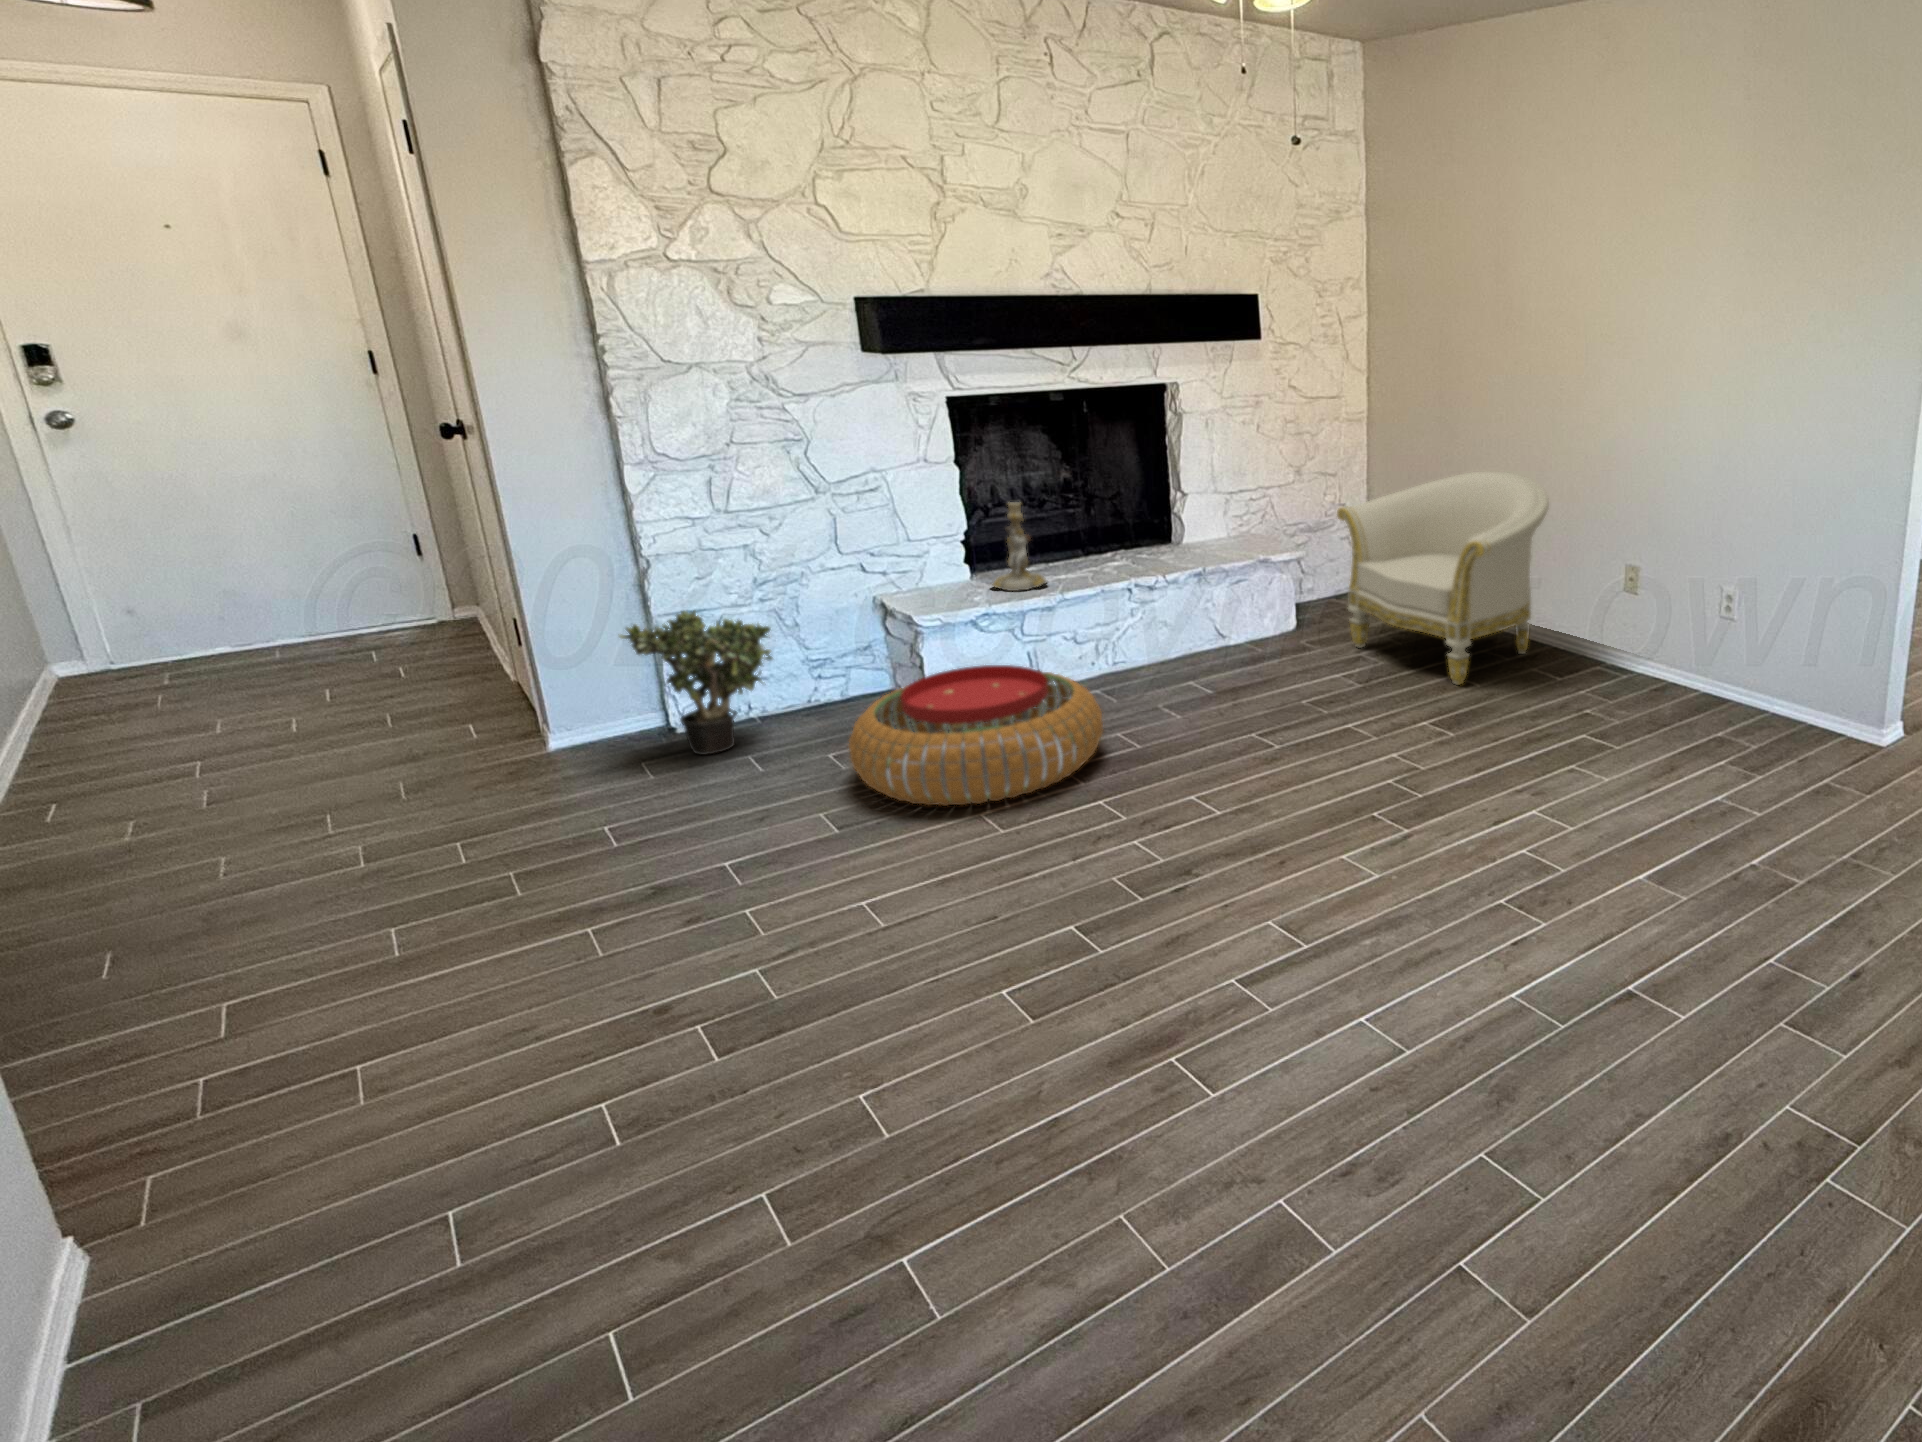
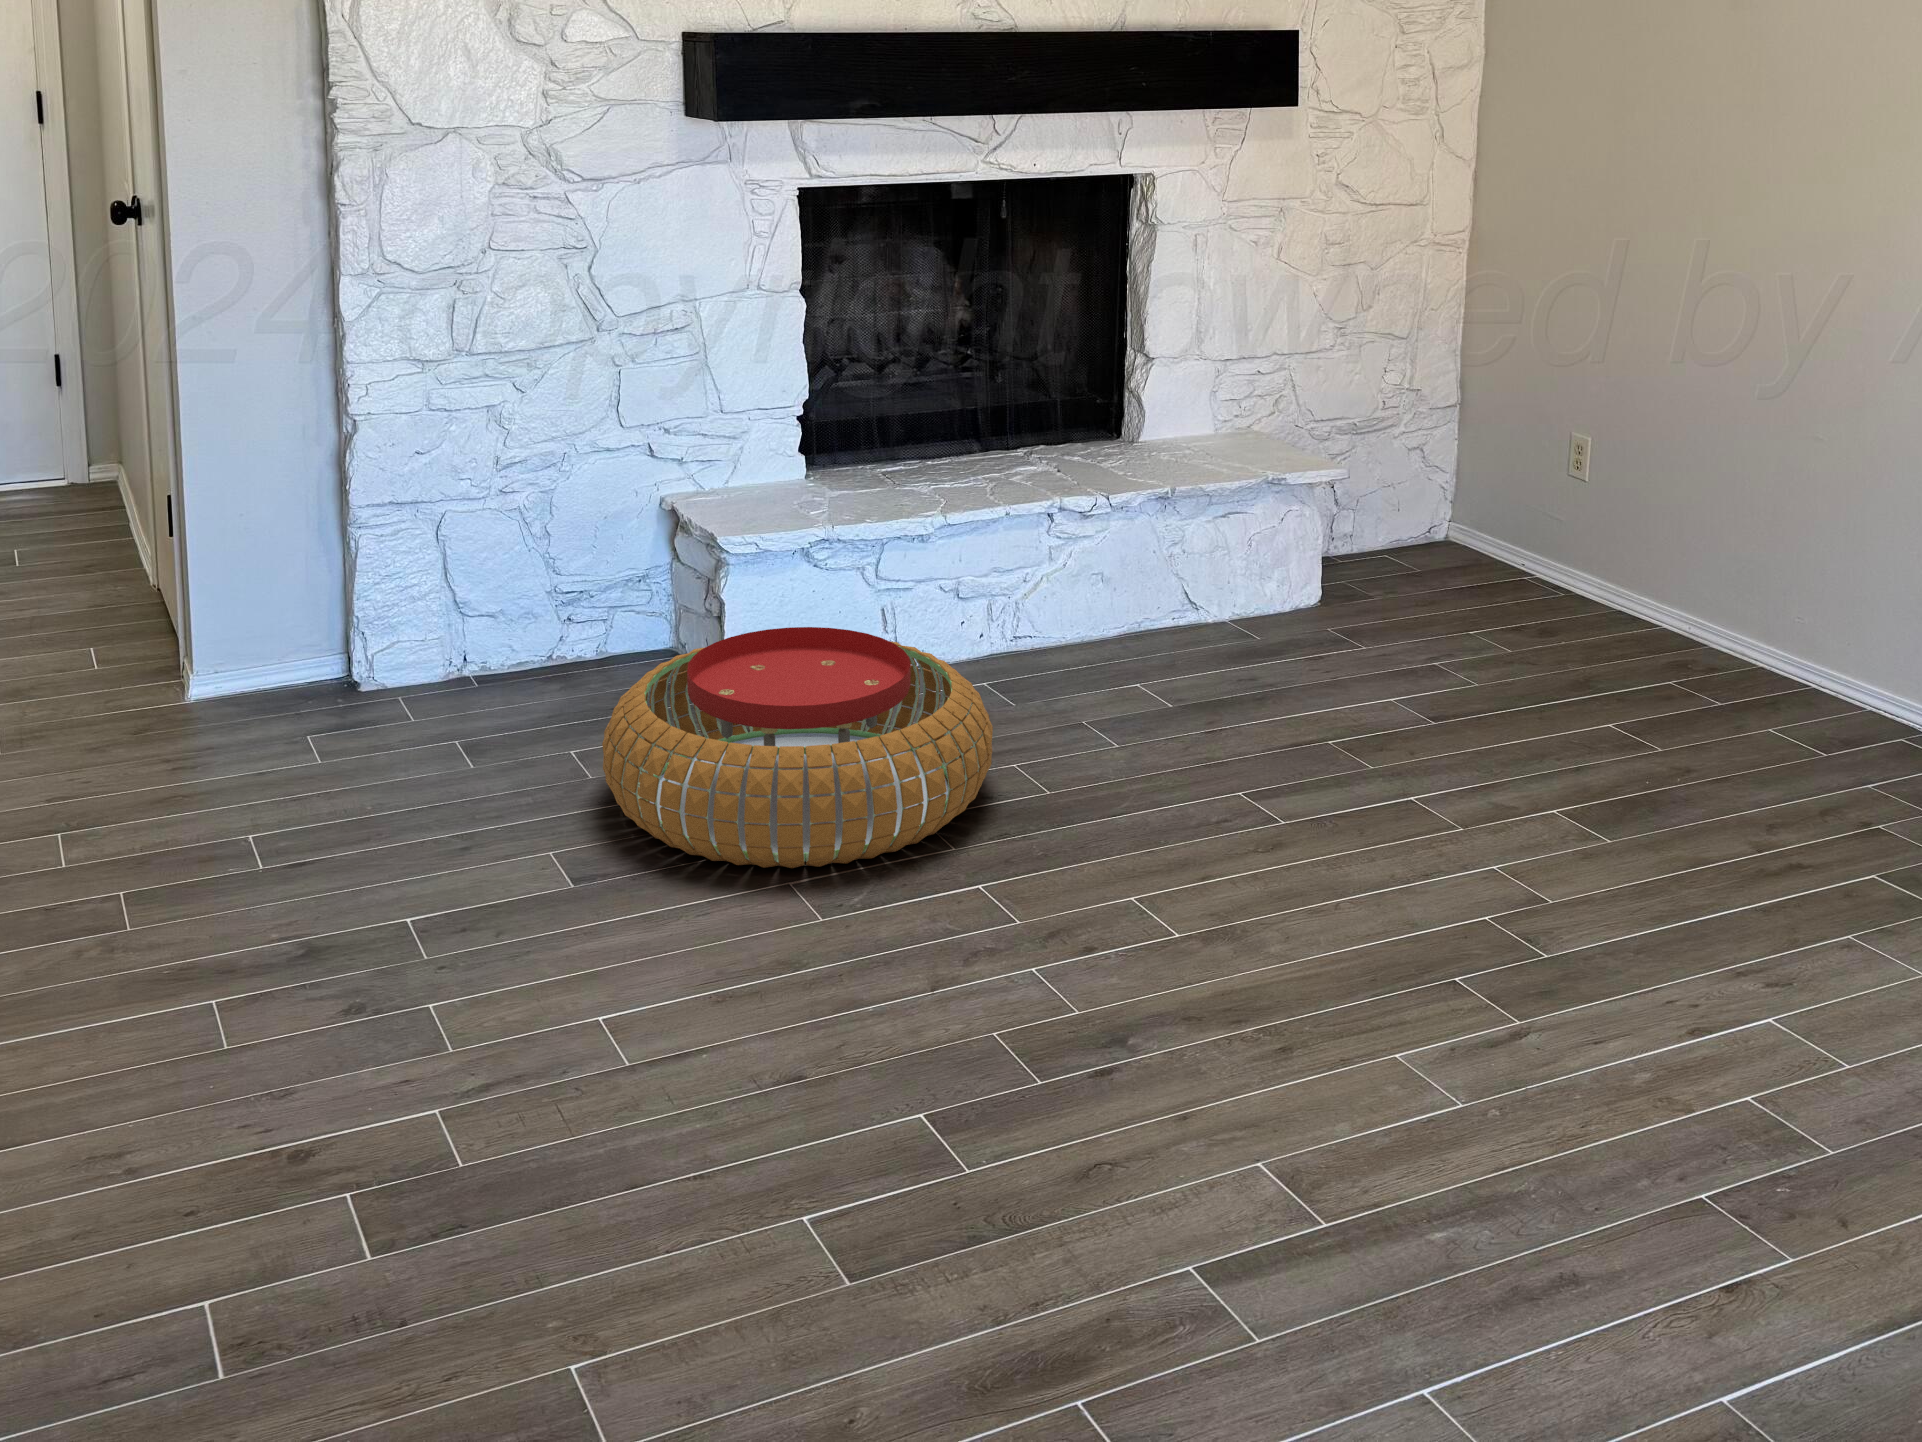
armchair: present [1337,472,1549,685] -> none [1392,346,1788,732]
candlestick: present [992,502,1047,591] -> none [828,357,917,501]
potted plant: present [619,611,773,755] -> none [302,501,508,727]

